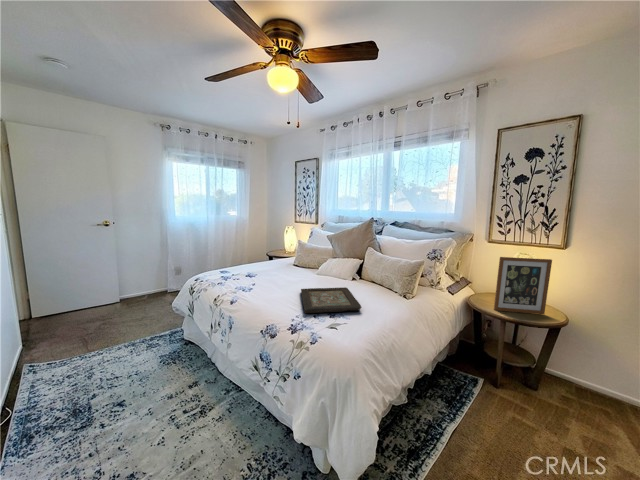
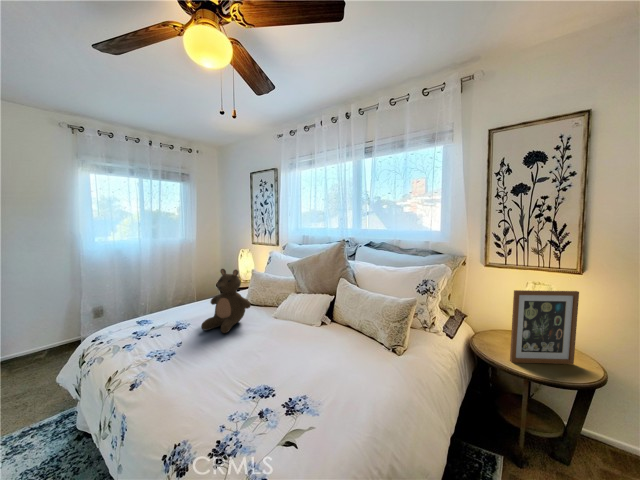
stuffed bear: none [268,235,302,280] -> present [202,269,251,333]
decorative tray: present [301,287,362,313] -> none [240,344,335,413]

